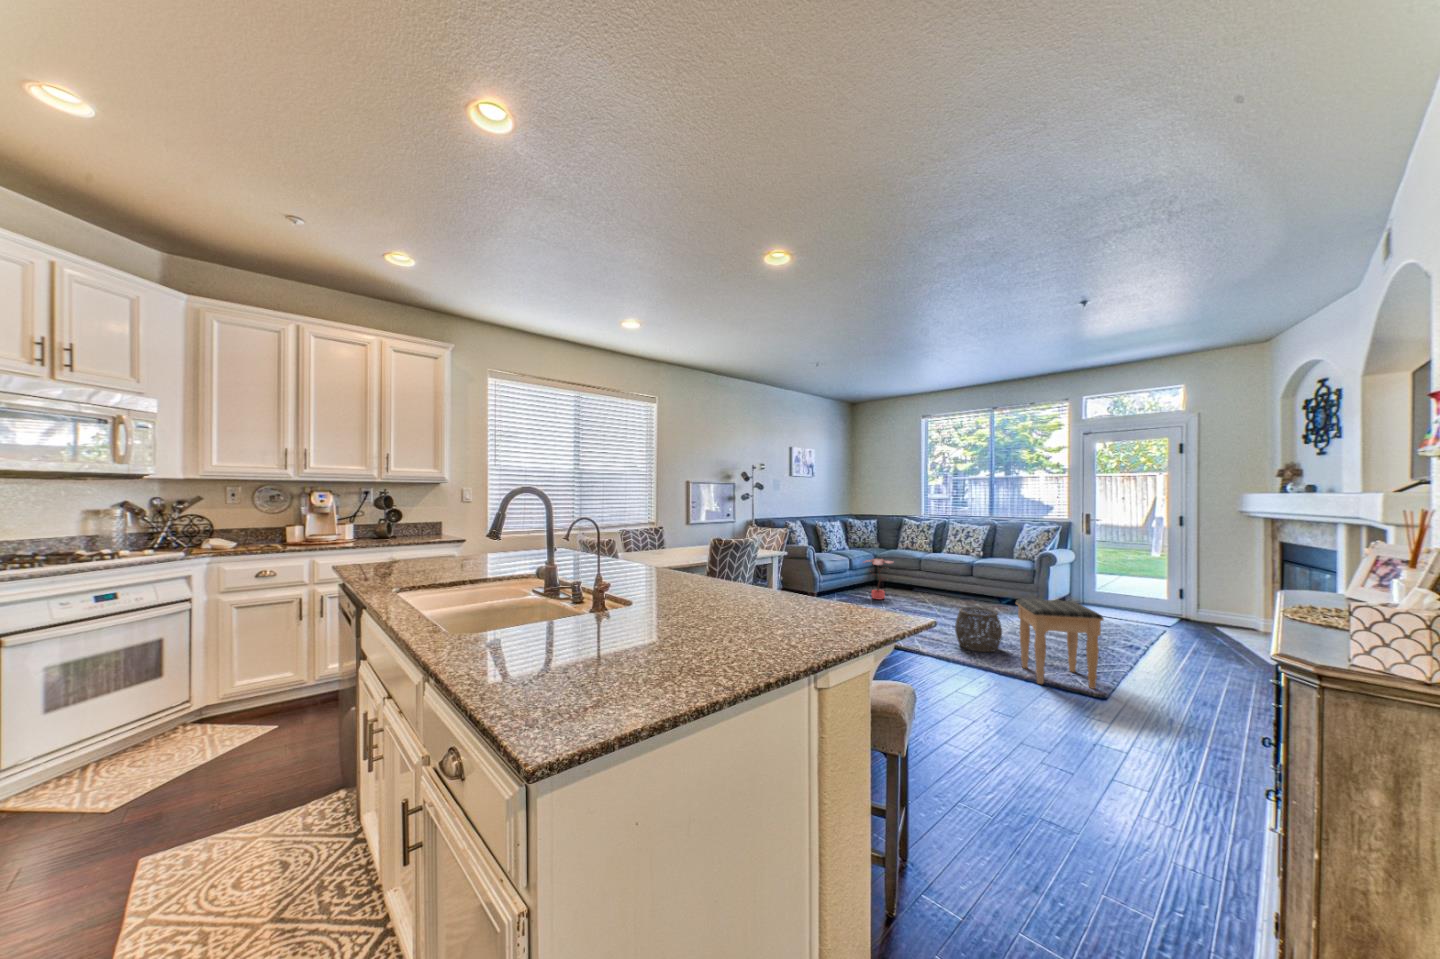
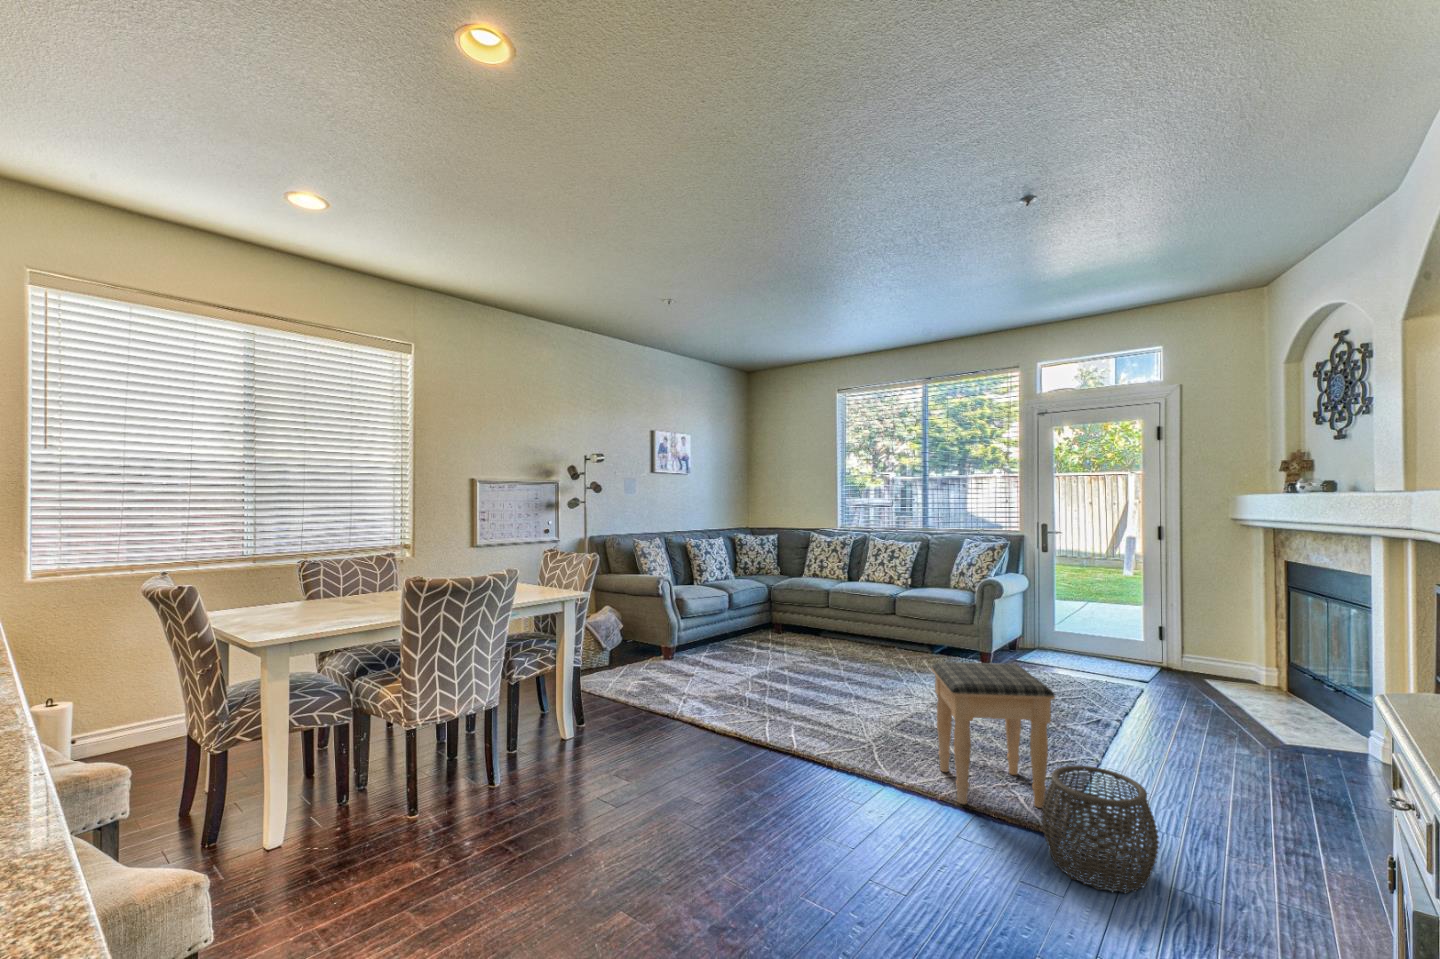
potted plant: present [864,559,893,599] -> none [742,594,787,653]
woven basket: present [955,607,1002,652] -> present [1041,765,1159,893]

